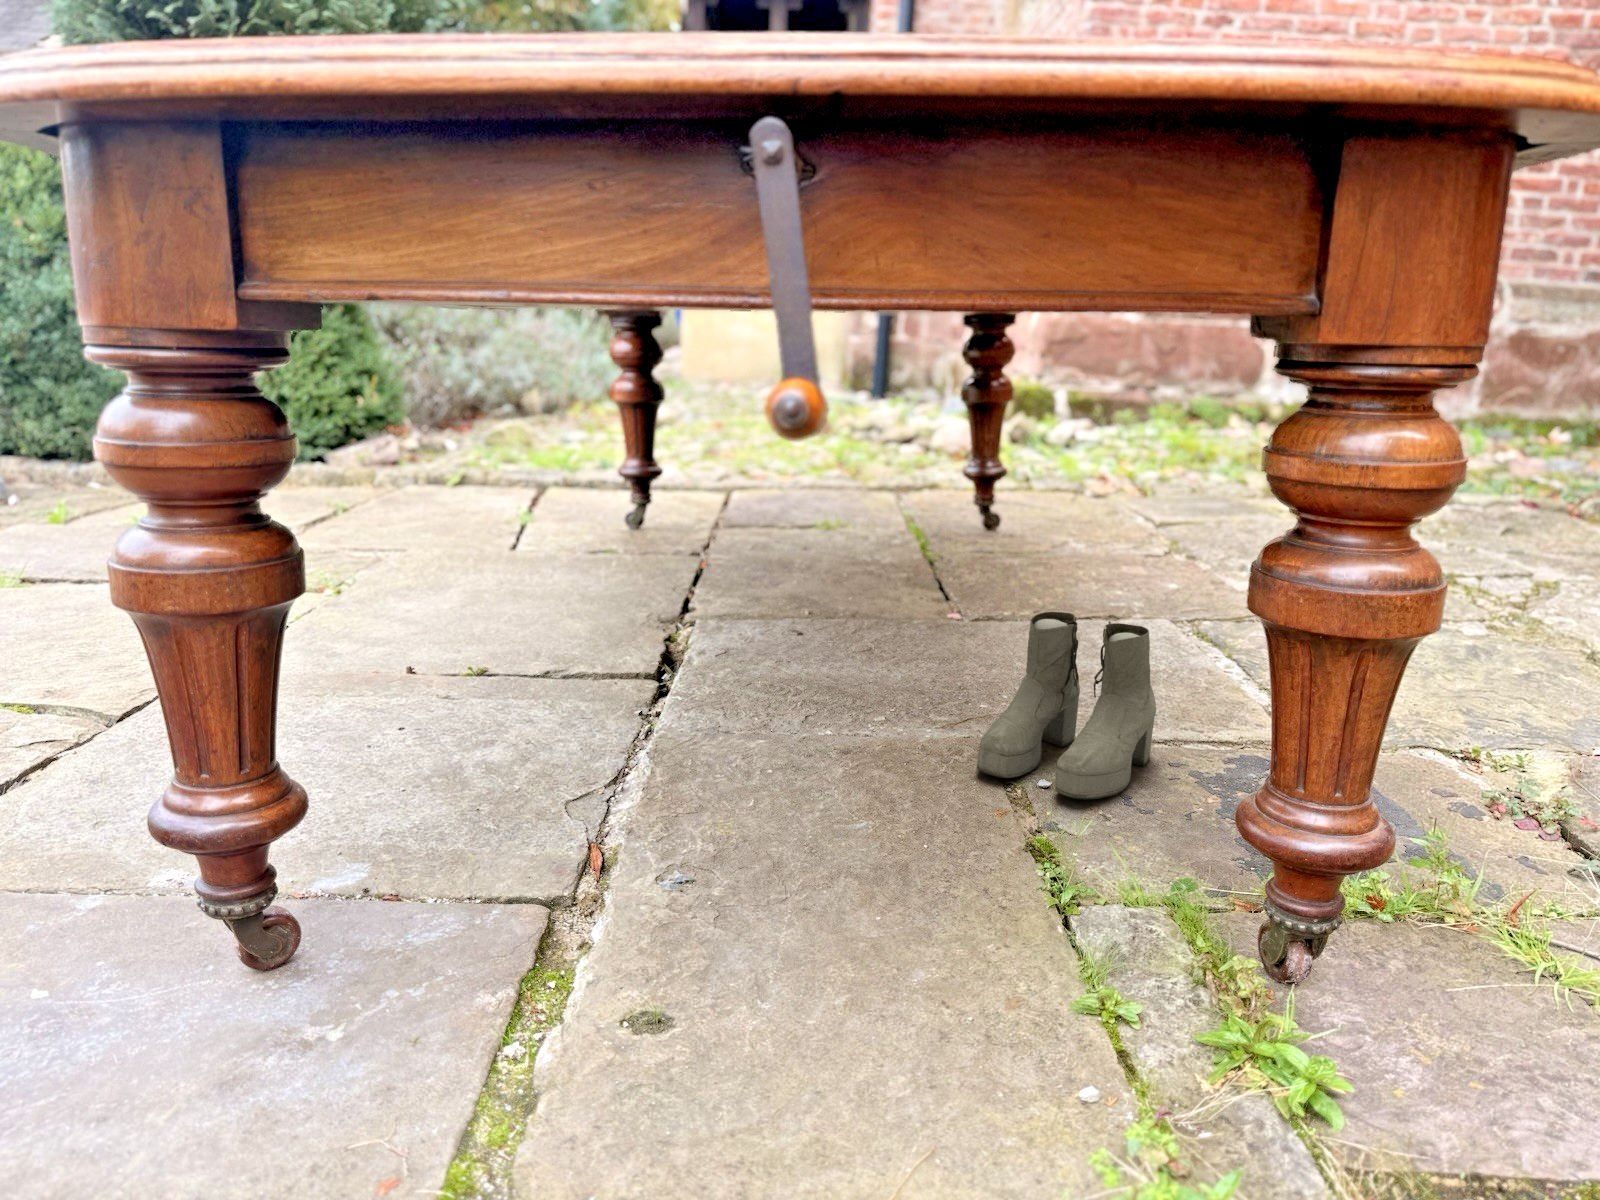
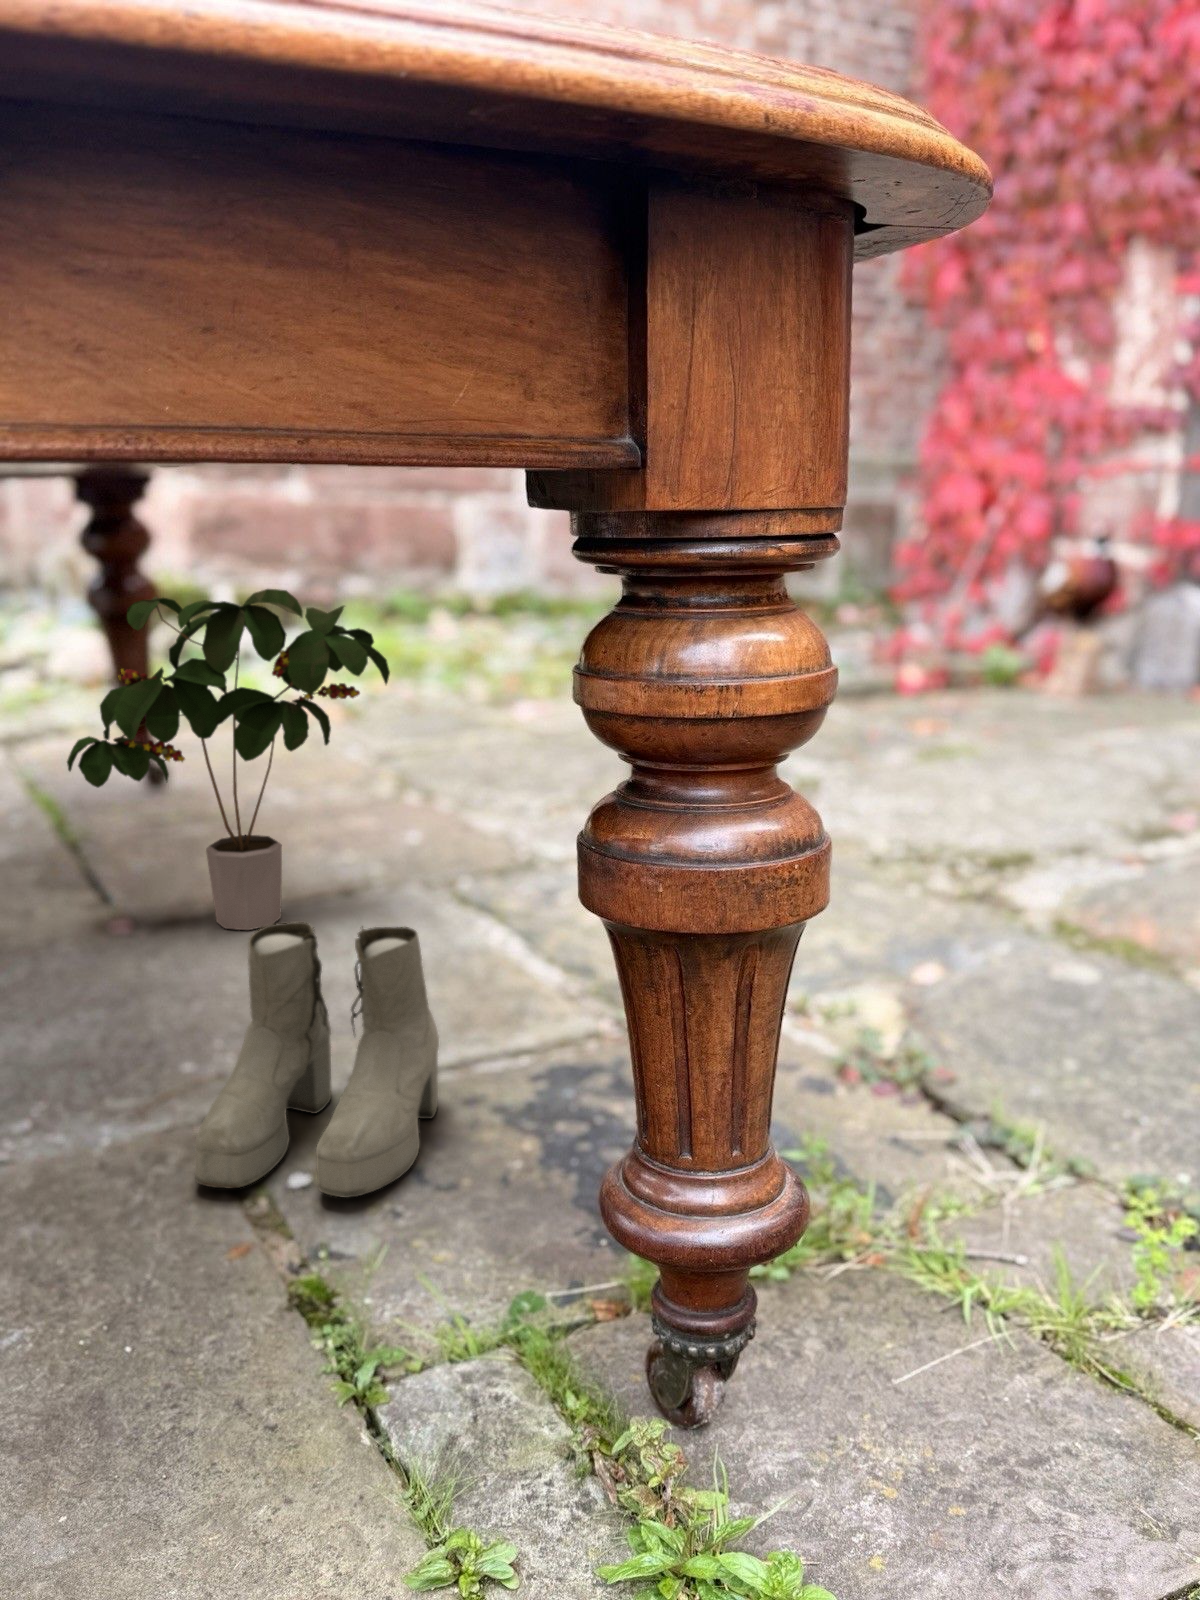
potted plant: none [928,377,1165,624] -> present [67,589,390,930]

